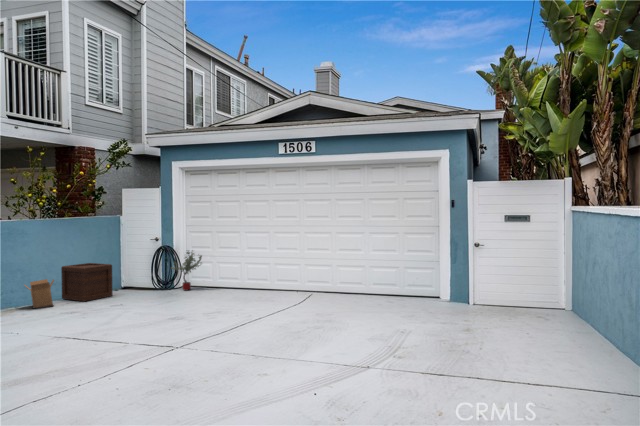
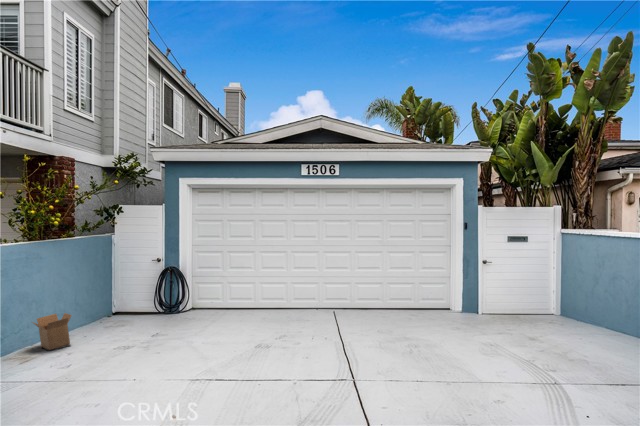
potted tree: present [171,251,202,291] -> none [179,271,215,315]
wooden crate: present [61,263,113,302] -> none [65,290,124,336]

